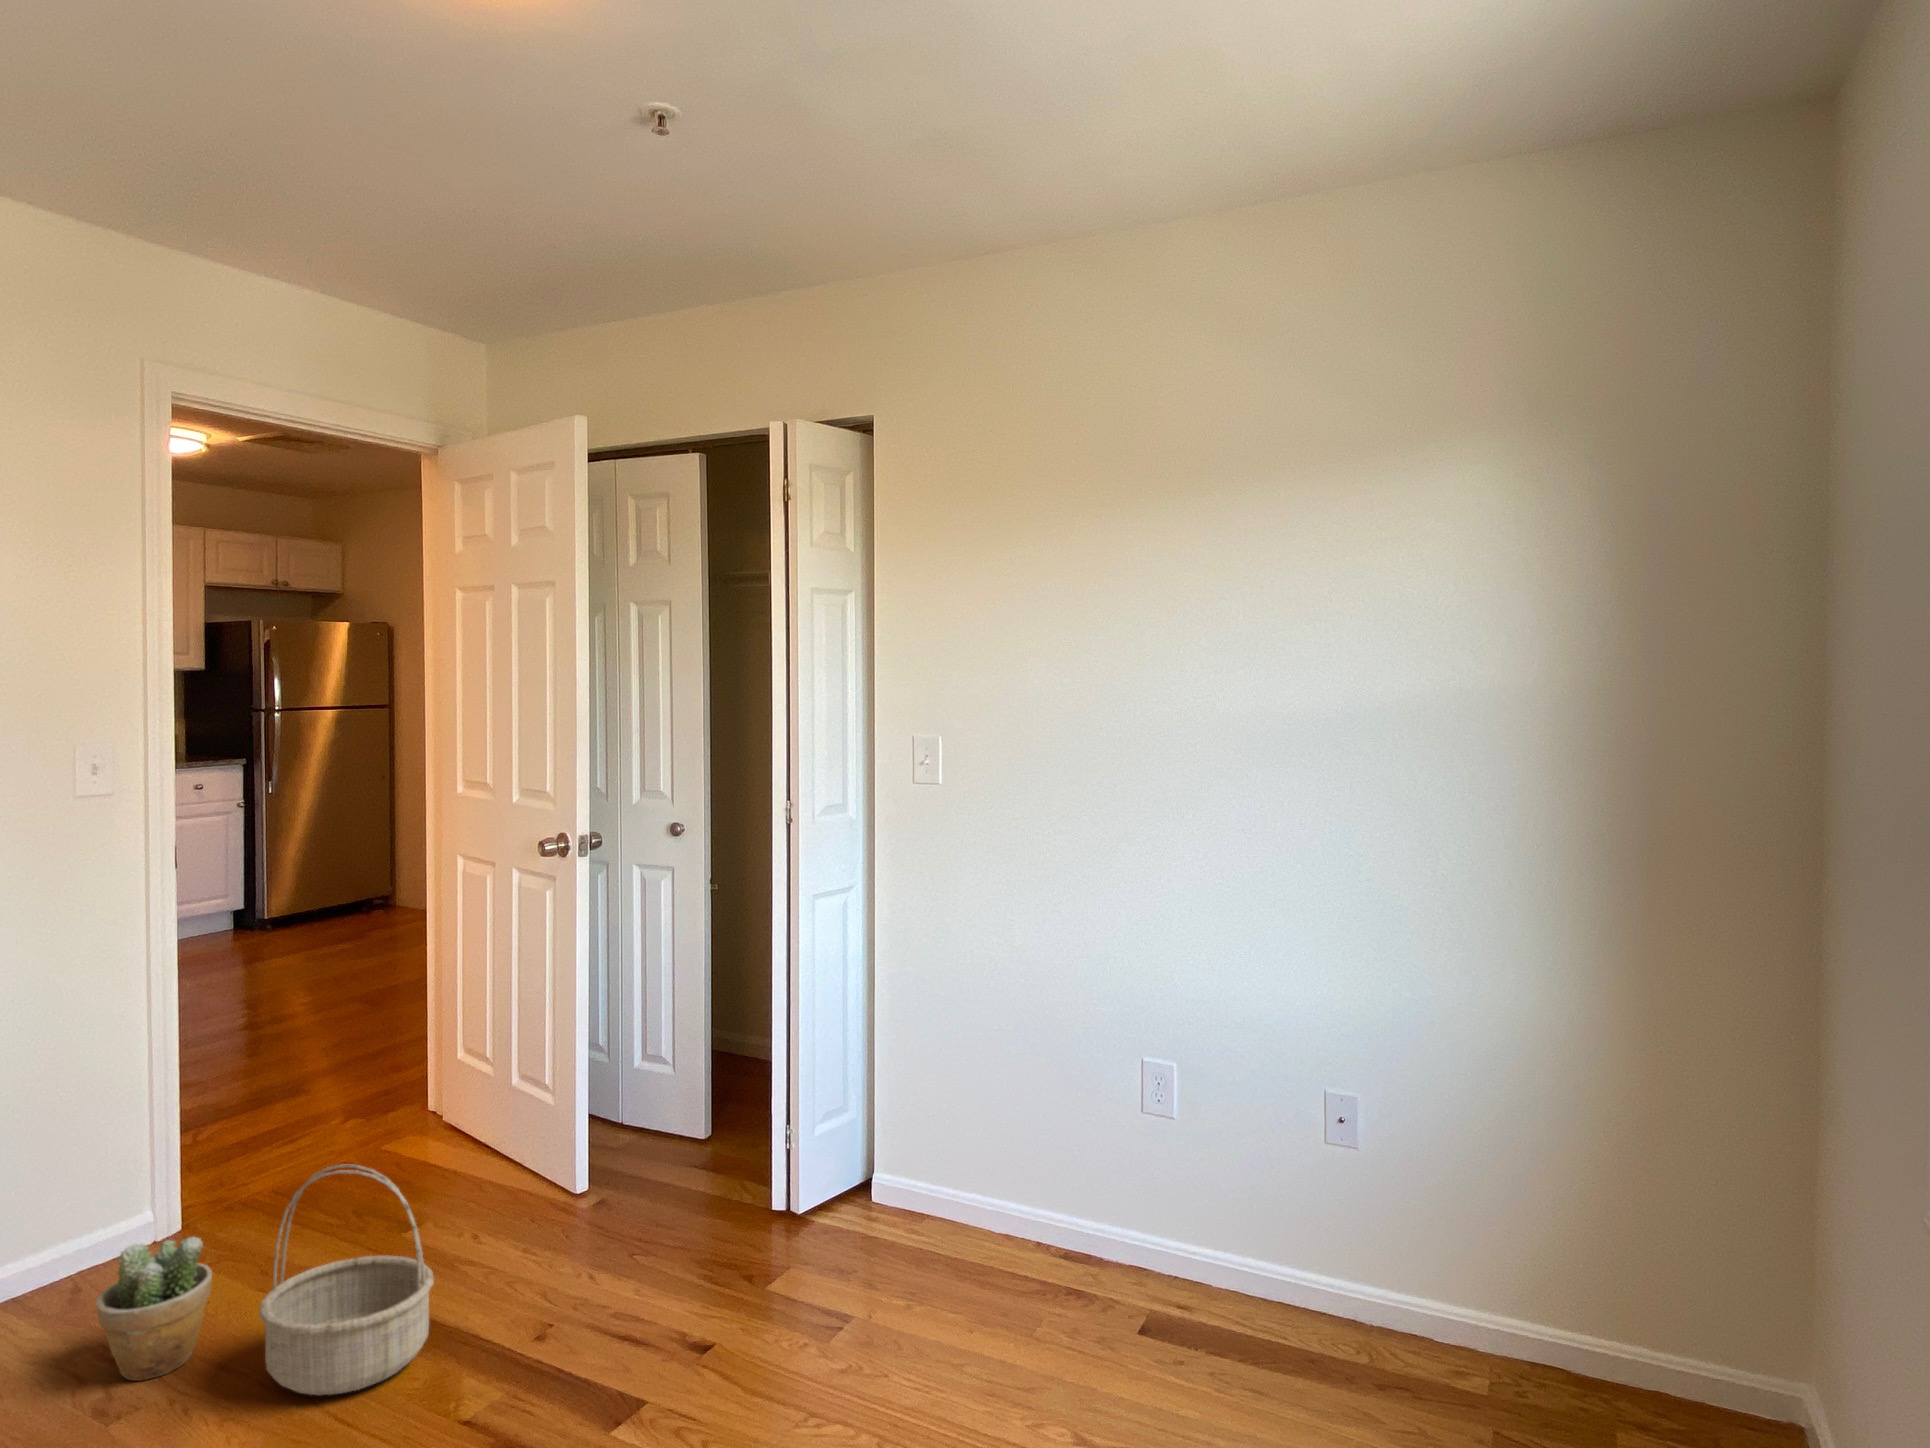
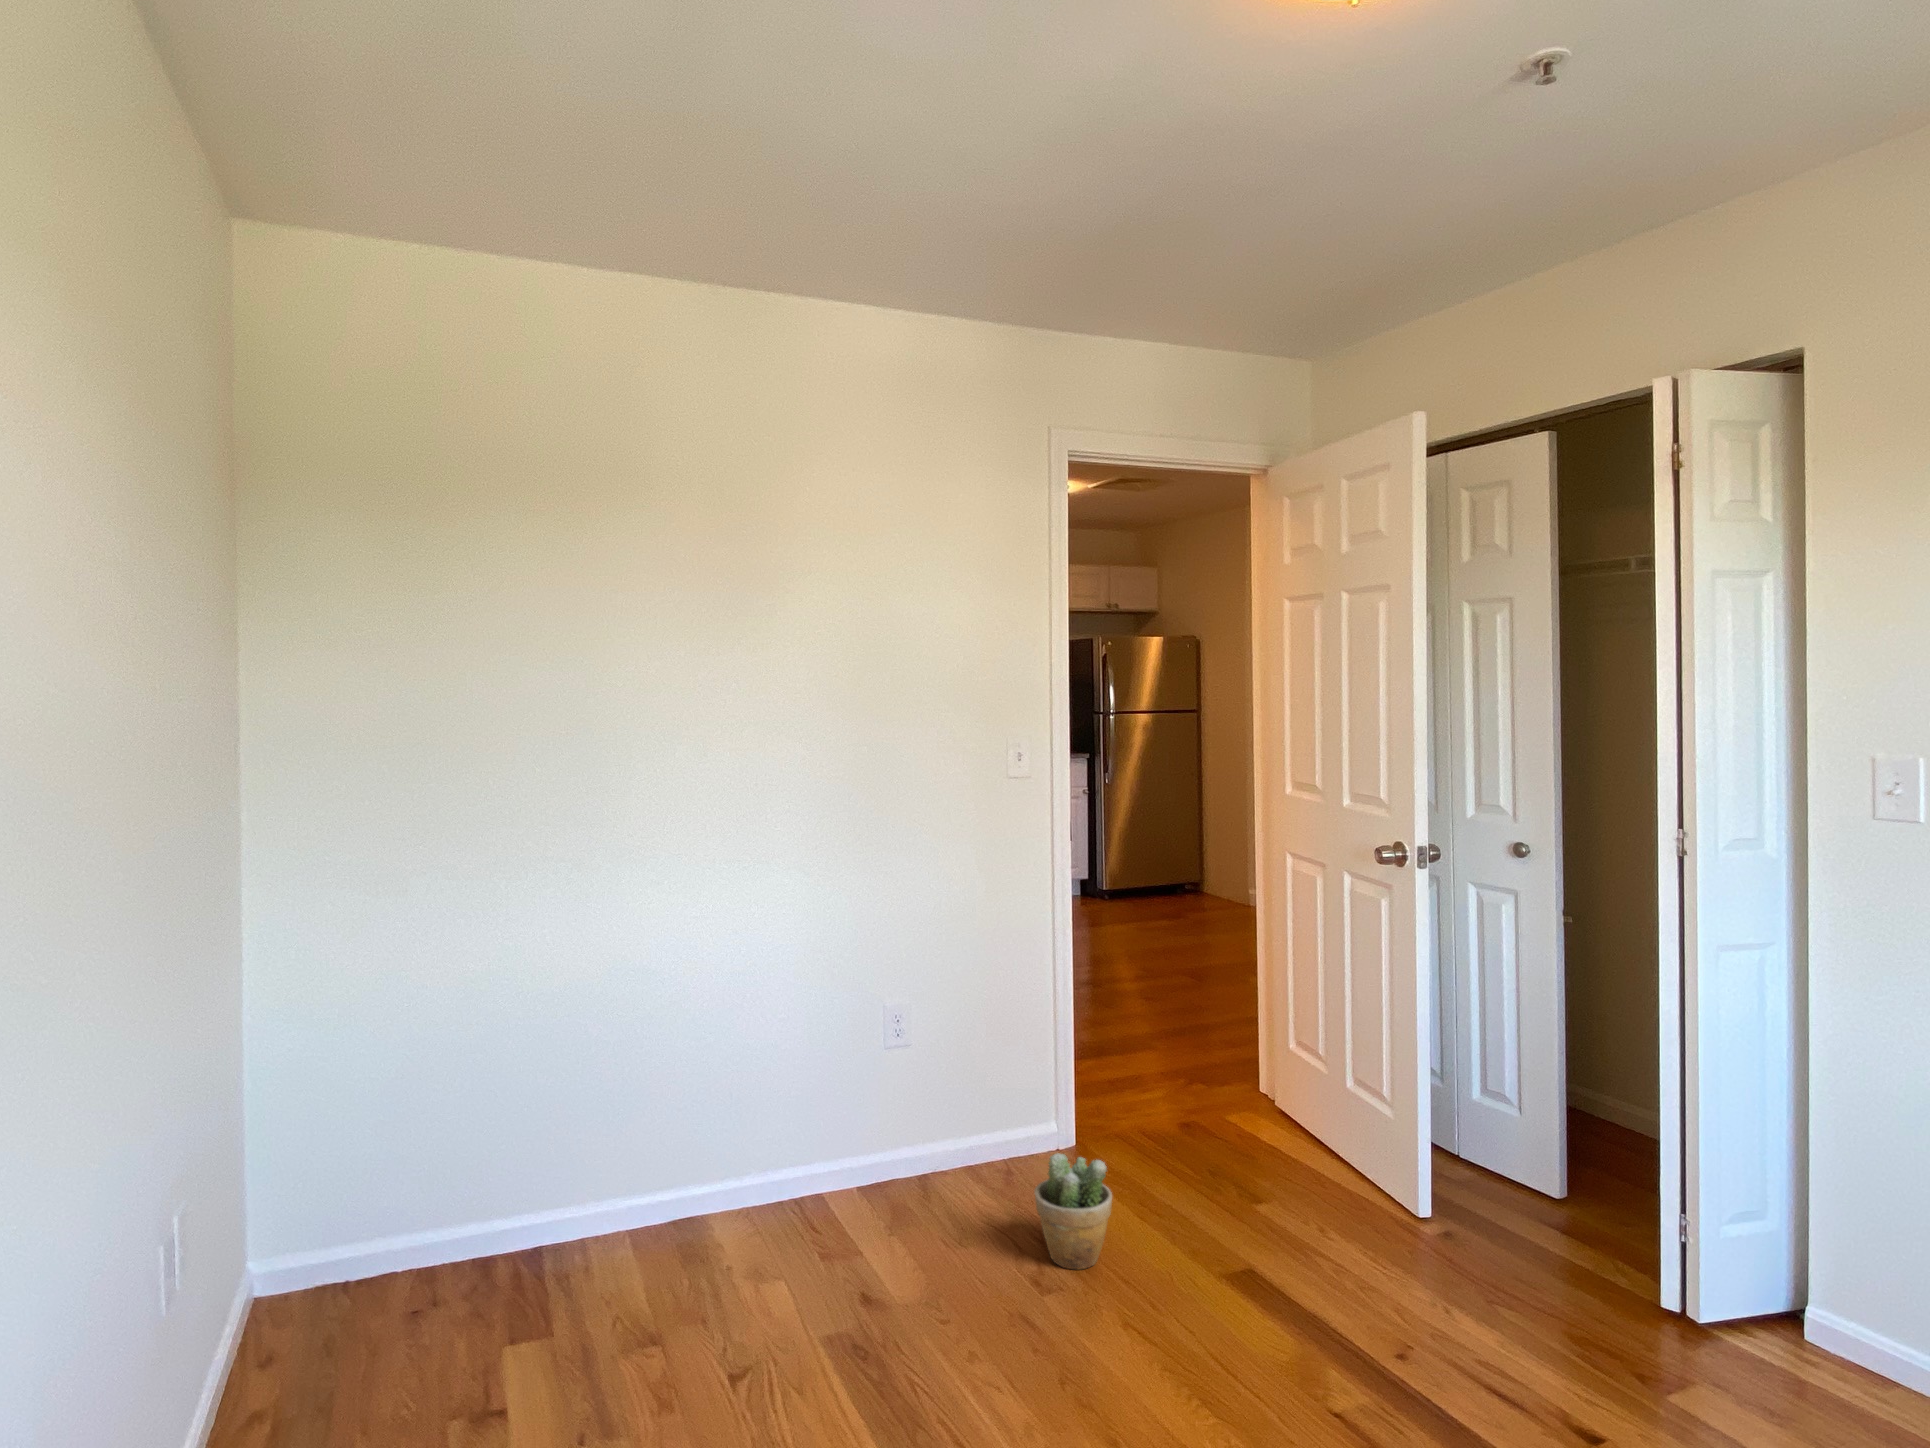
basket: present [259,1165,434,1395] -> none [1152,1130,1298,1345]

